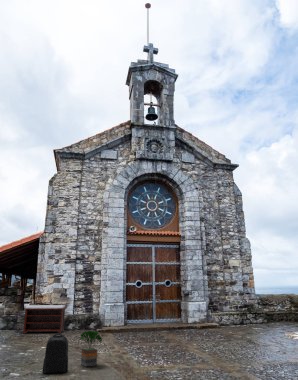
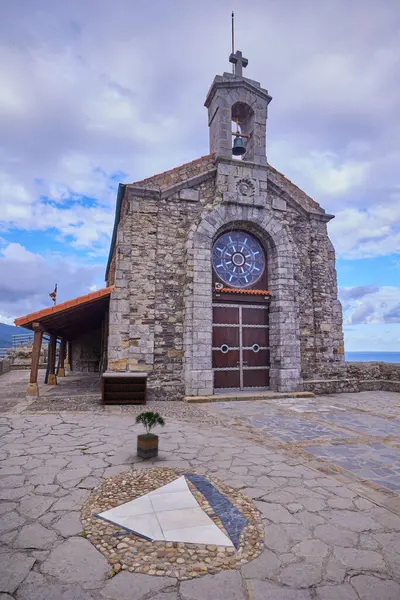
potted tree: present [80,331,102,366] -> present [135,412,166,458]
backpack: present [42,333,68,373] -> none [185,415,217,465]

